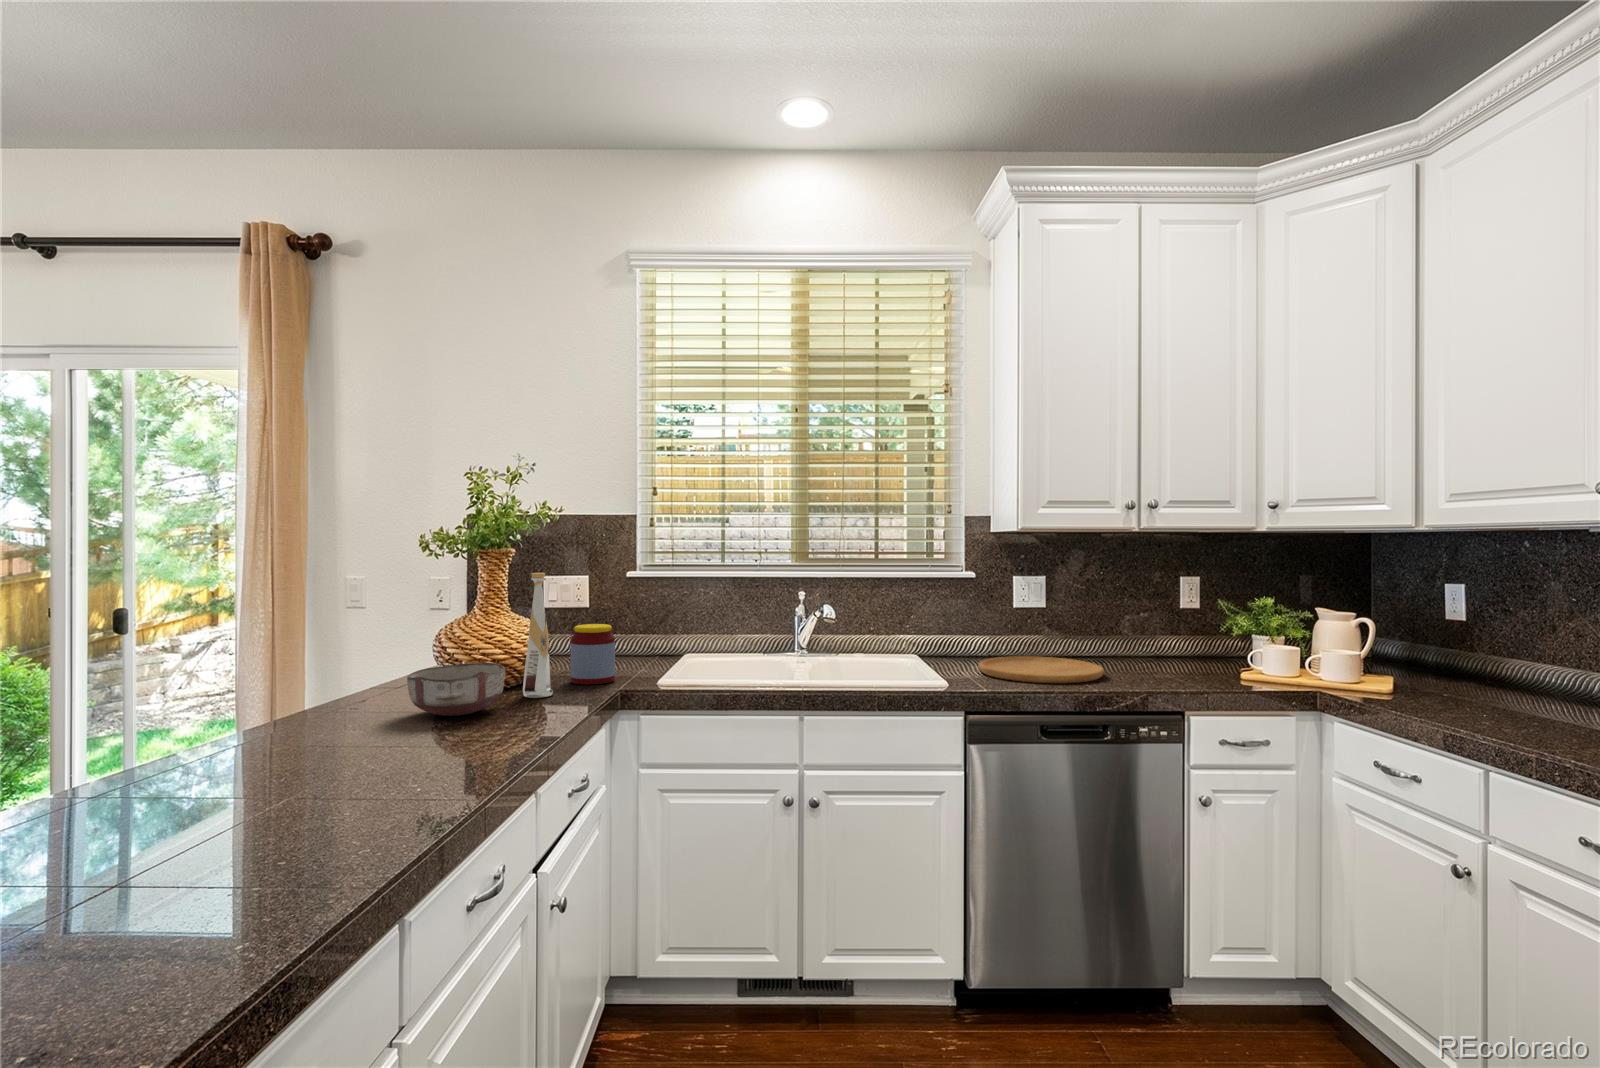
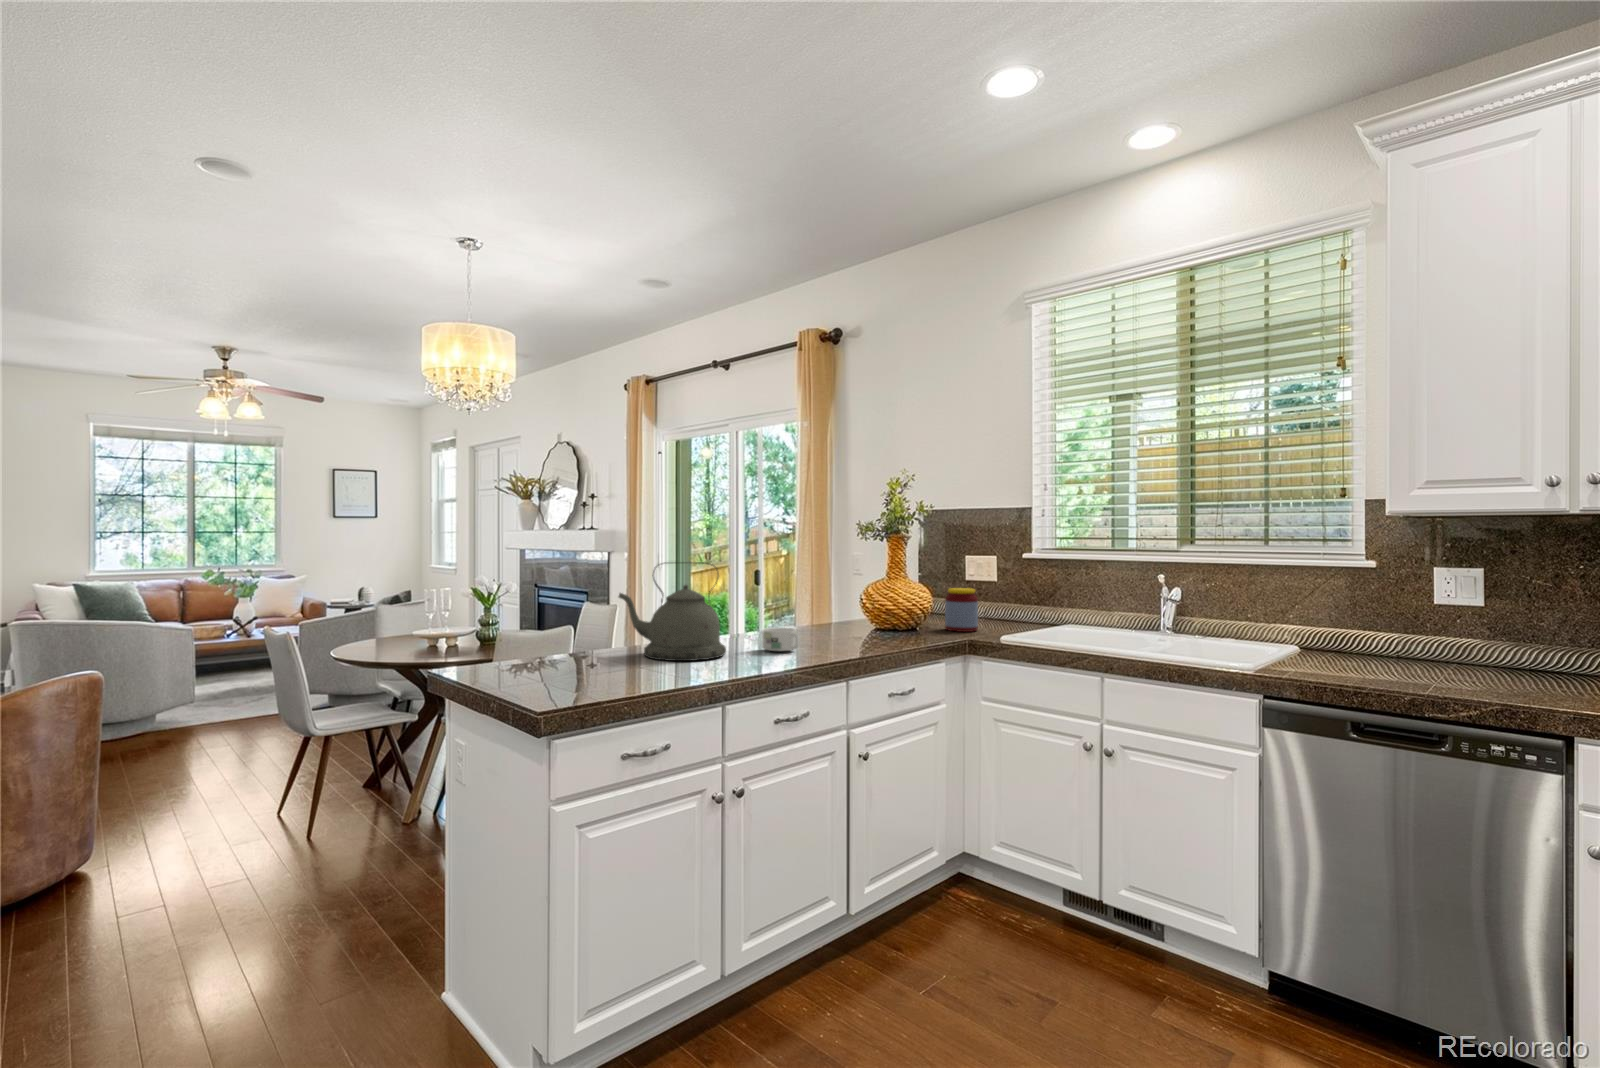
bottle: present [523,573,553,698] -> none [897,547,918,633]
kettle: none [96,631,380,863] -> present [619,562,726,661]
cutting board: present [979,656,1104,683] -> none [1326,655,1501,687]
ceramic bowl: present [407,663,505,716] -> none [816,604,874,634]
mug: none [410,729,489,778] -> present [762,628,799,651]

